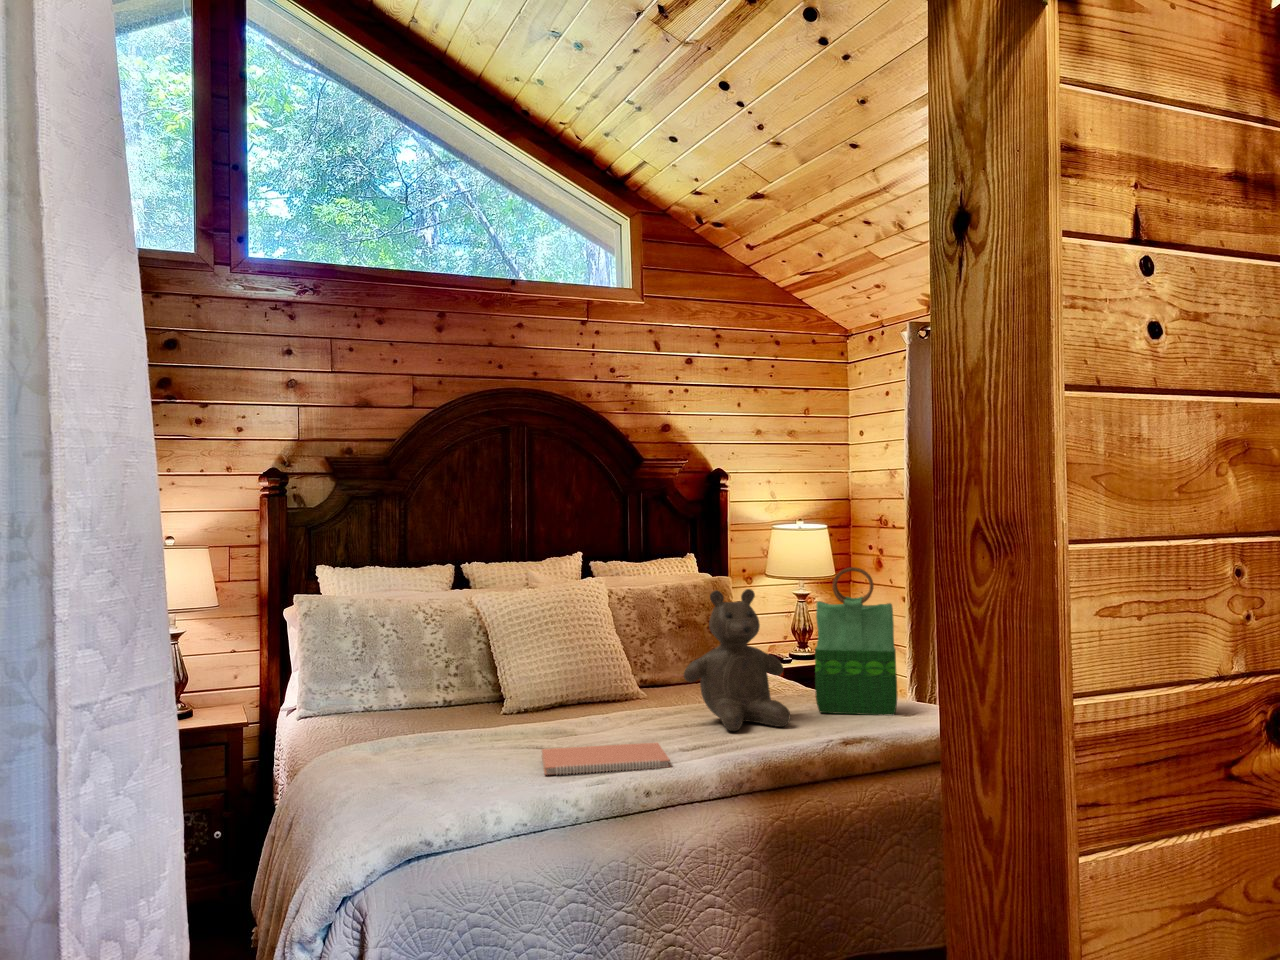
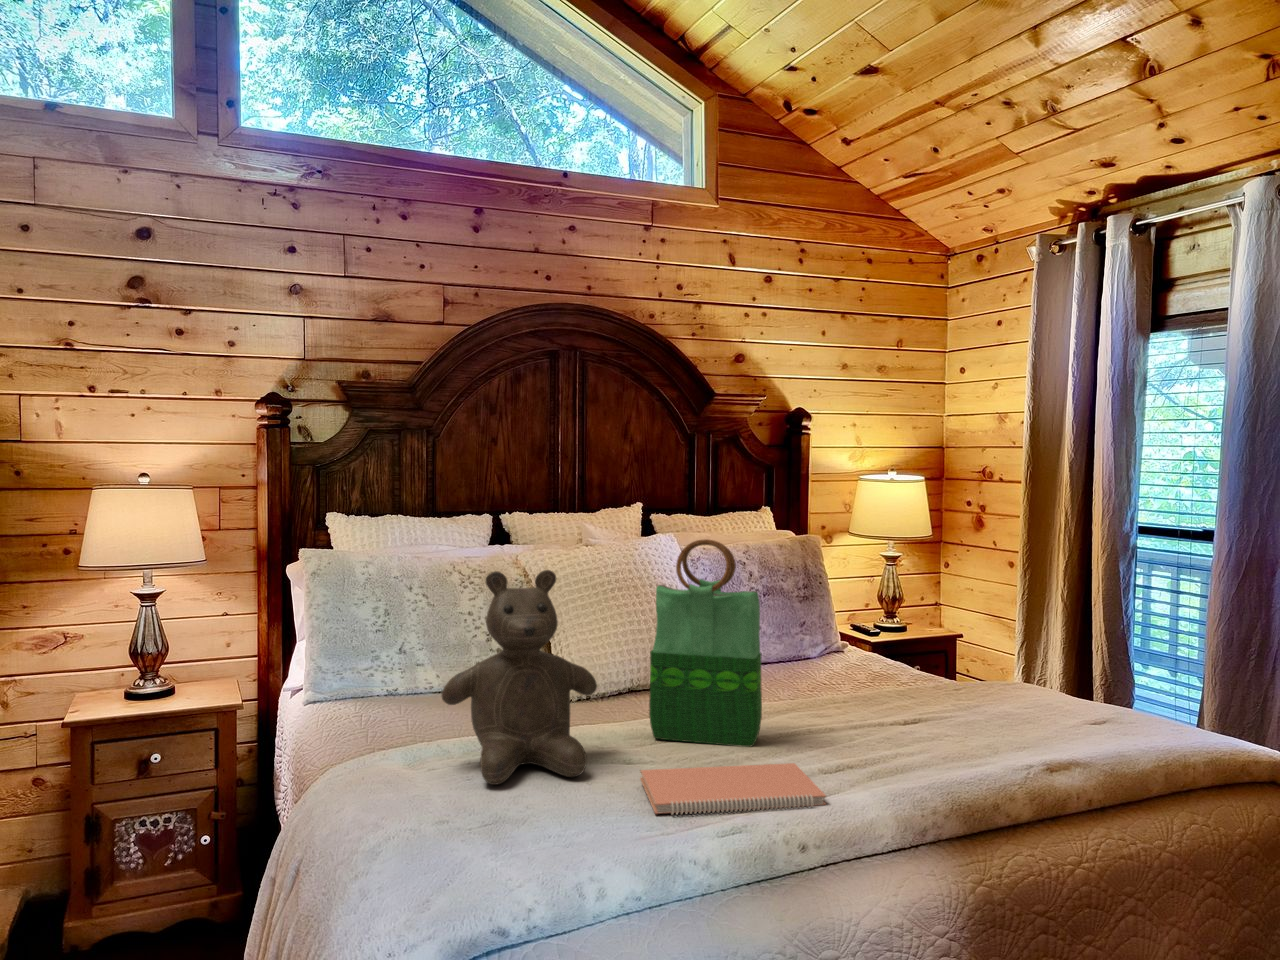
tote bag: present [815,567,897,715] -> present [649,539,762,747]
teddy bear: present [684,589,790,731] -> present [442,570,597,785]

